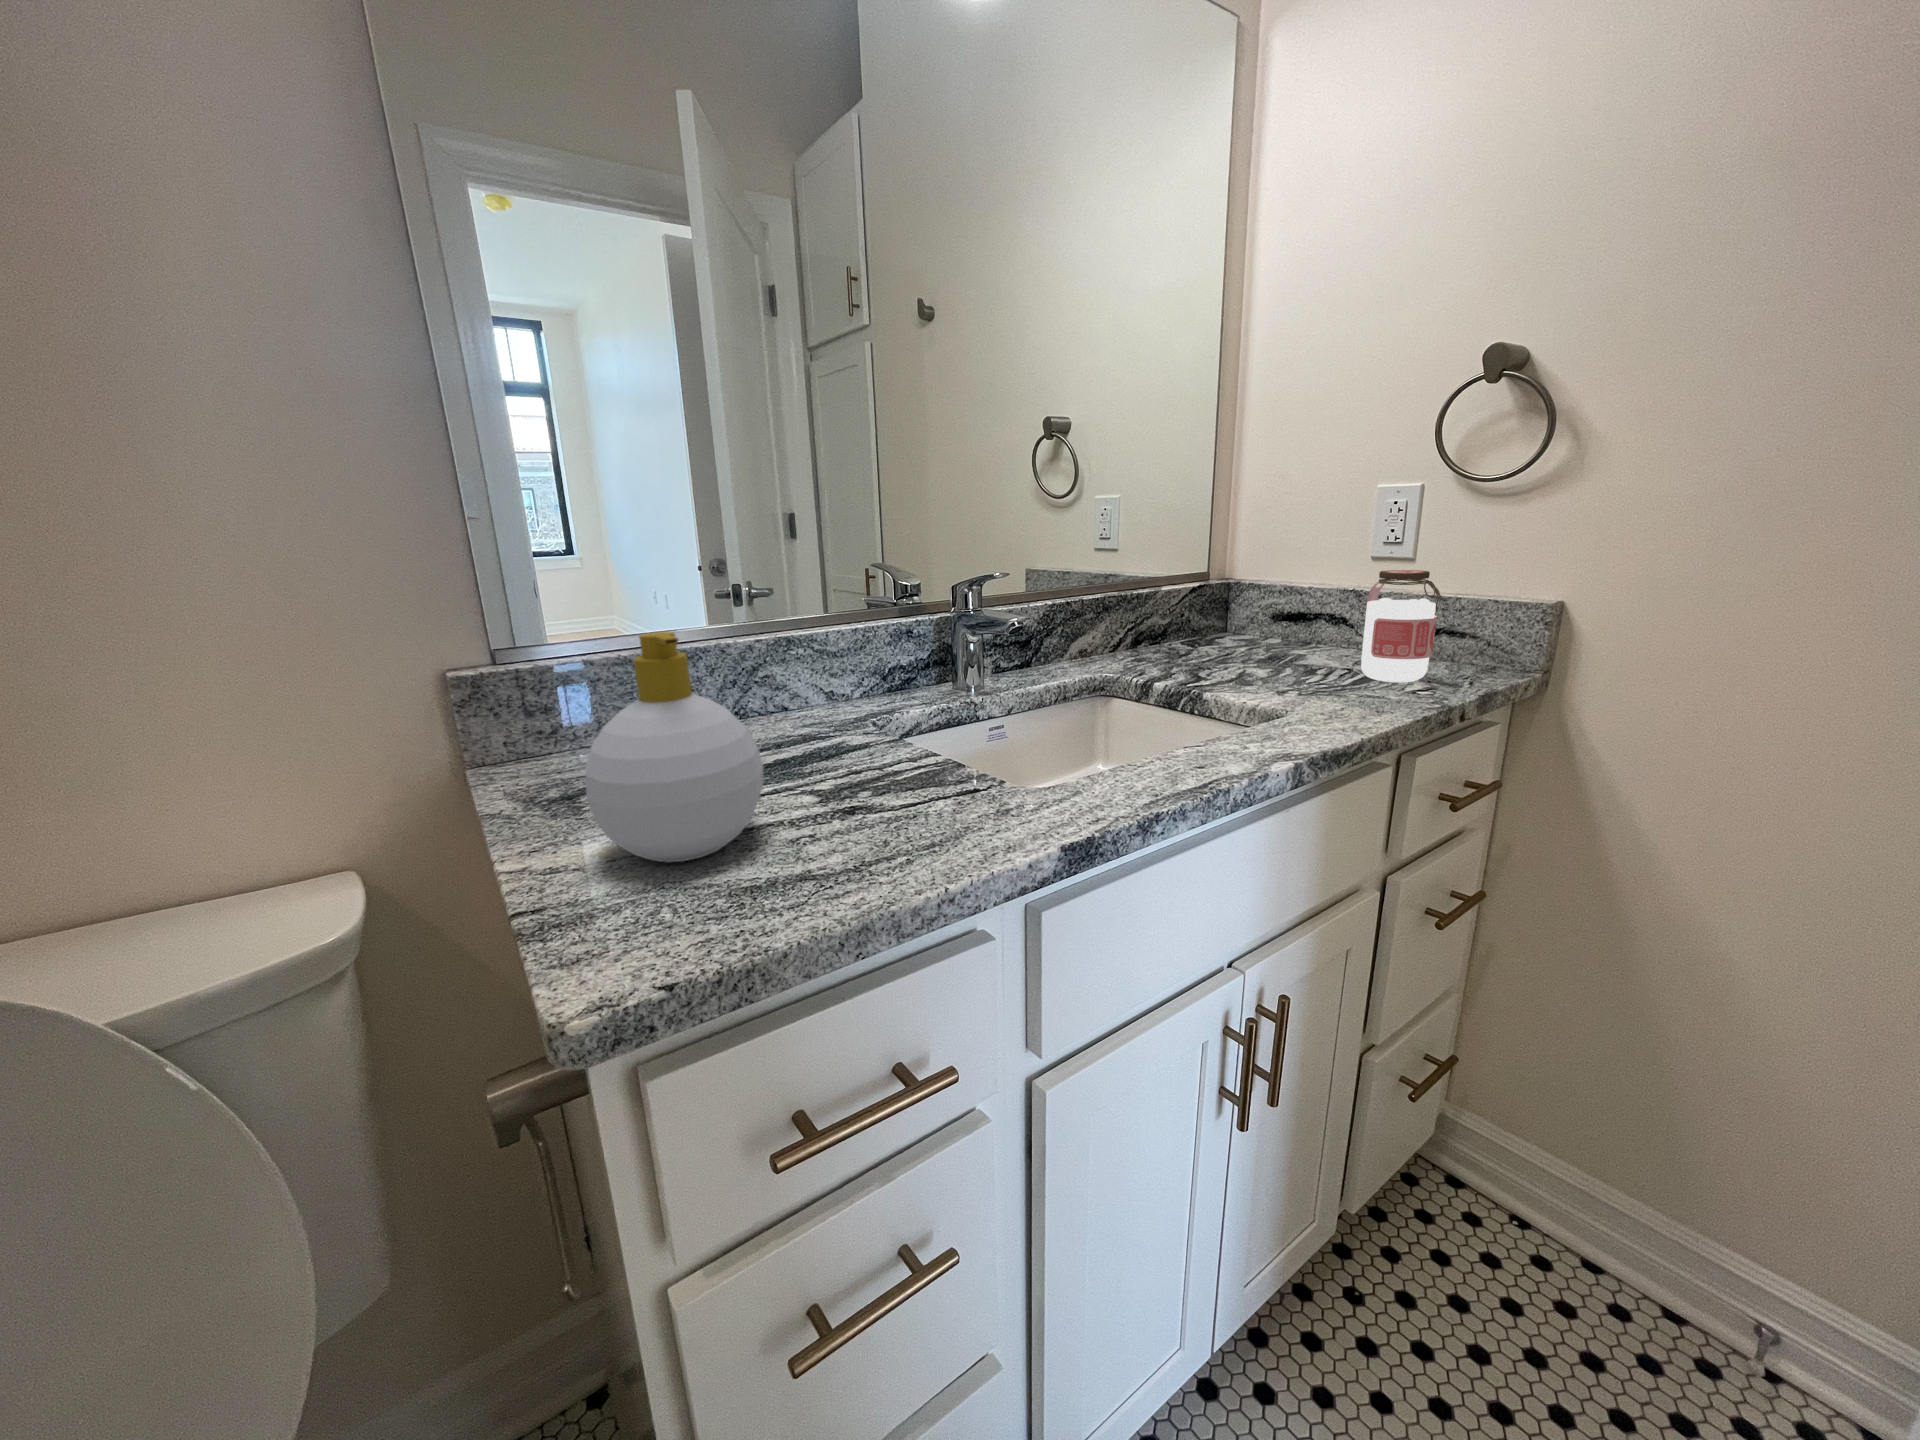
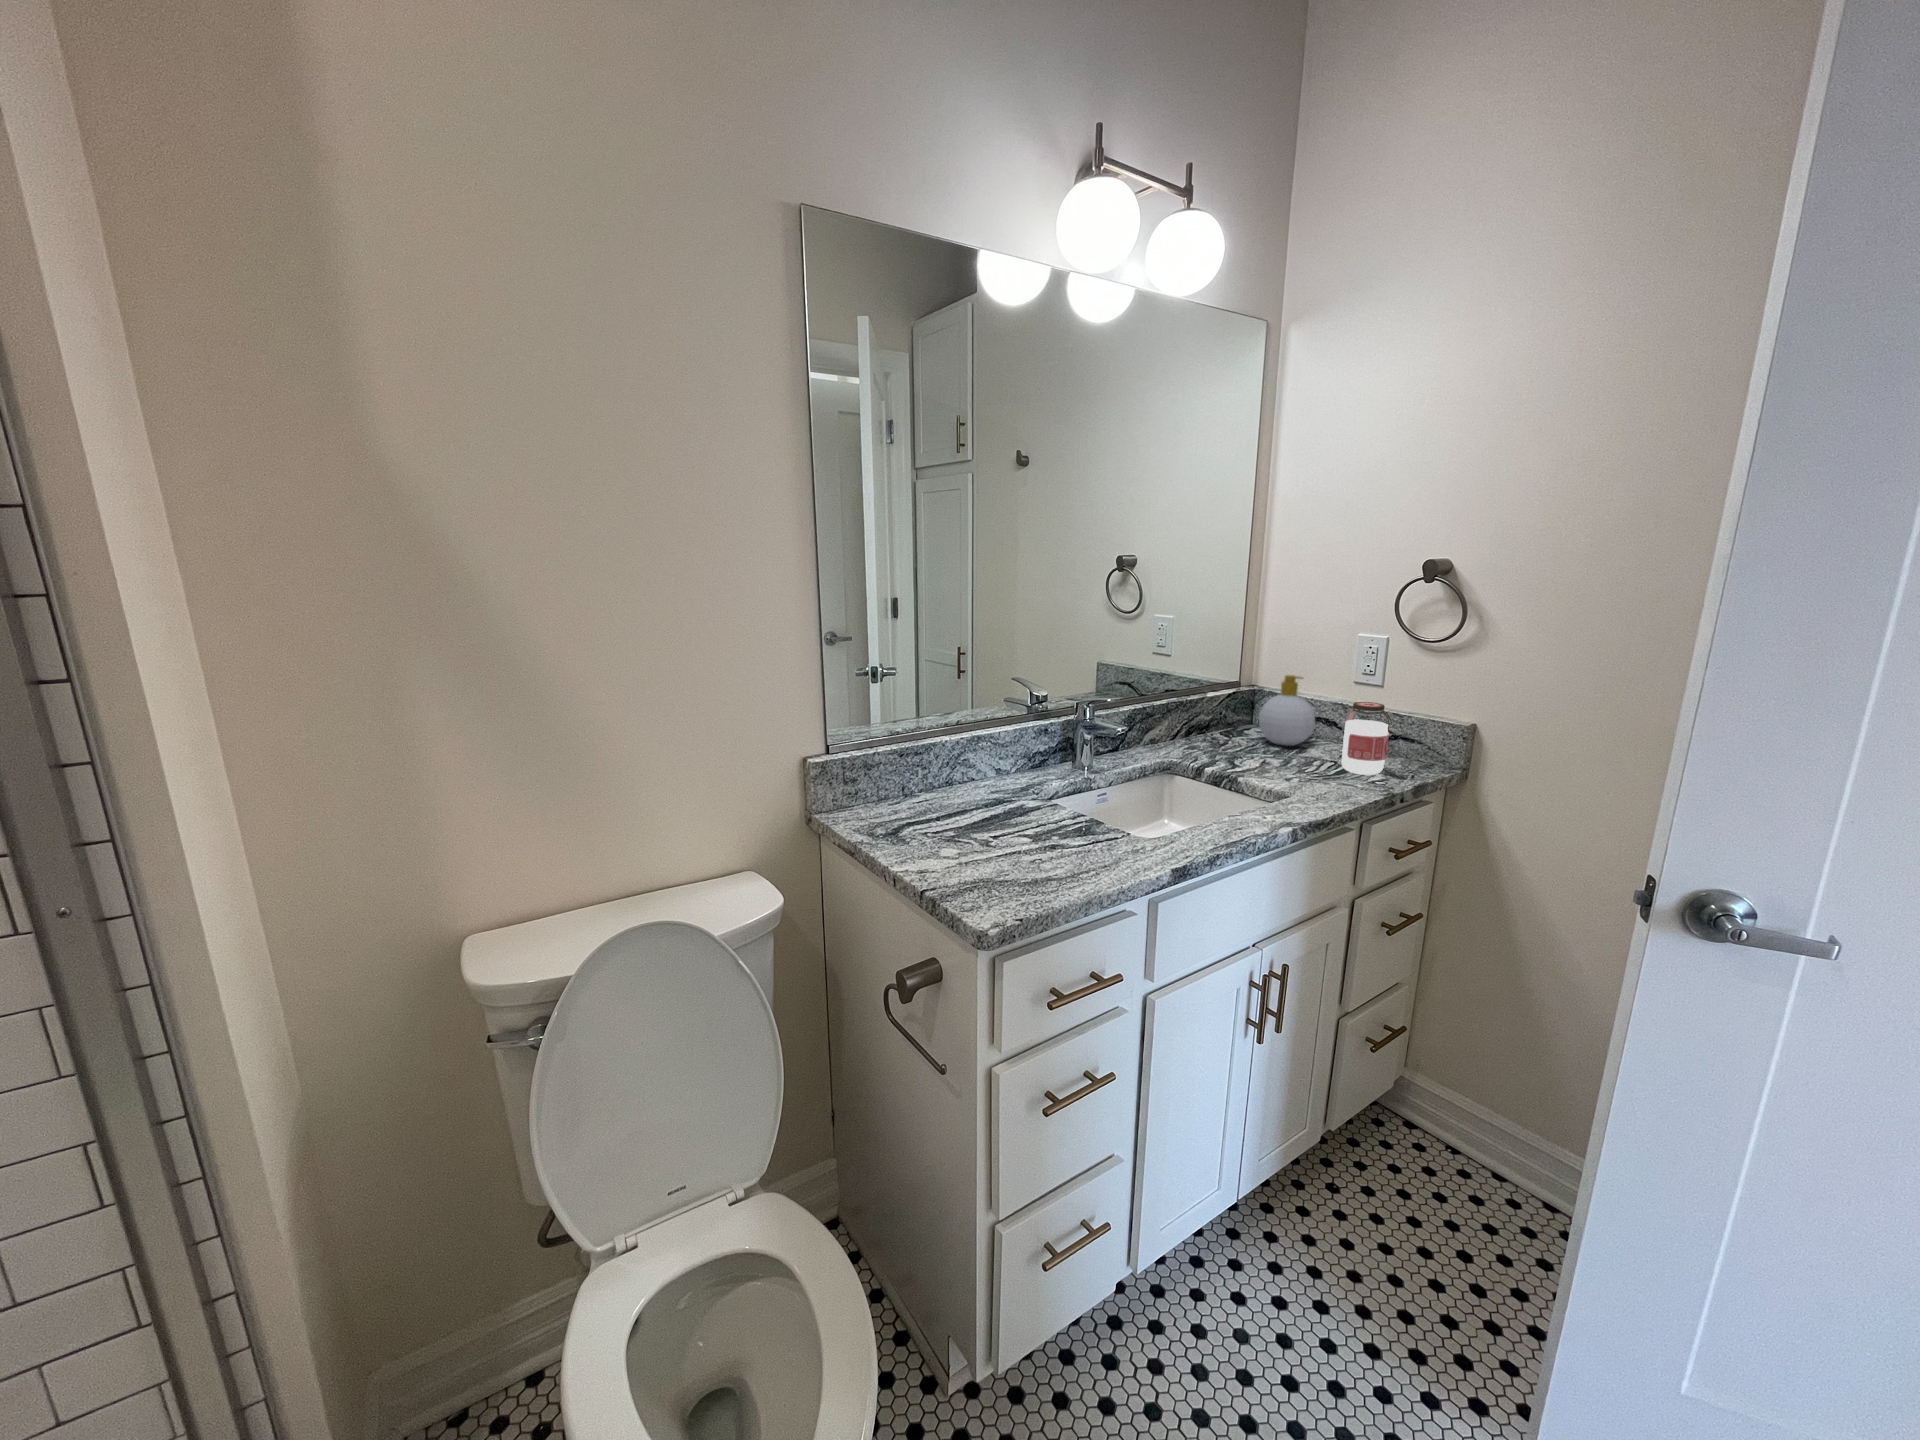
soap bottle: present [585,632,763,862] -> present [1259,675,1315,746]

